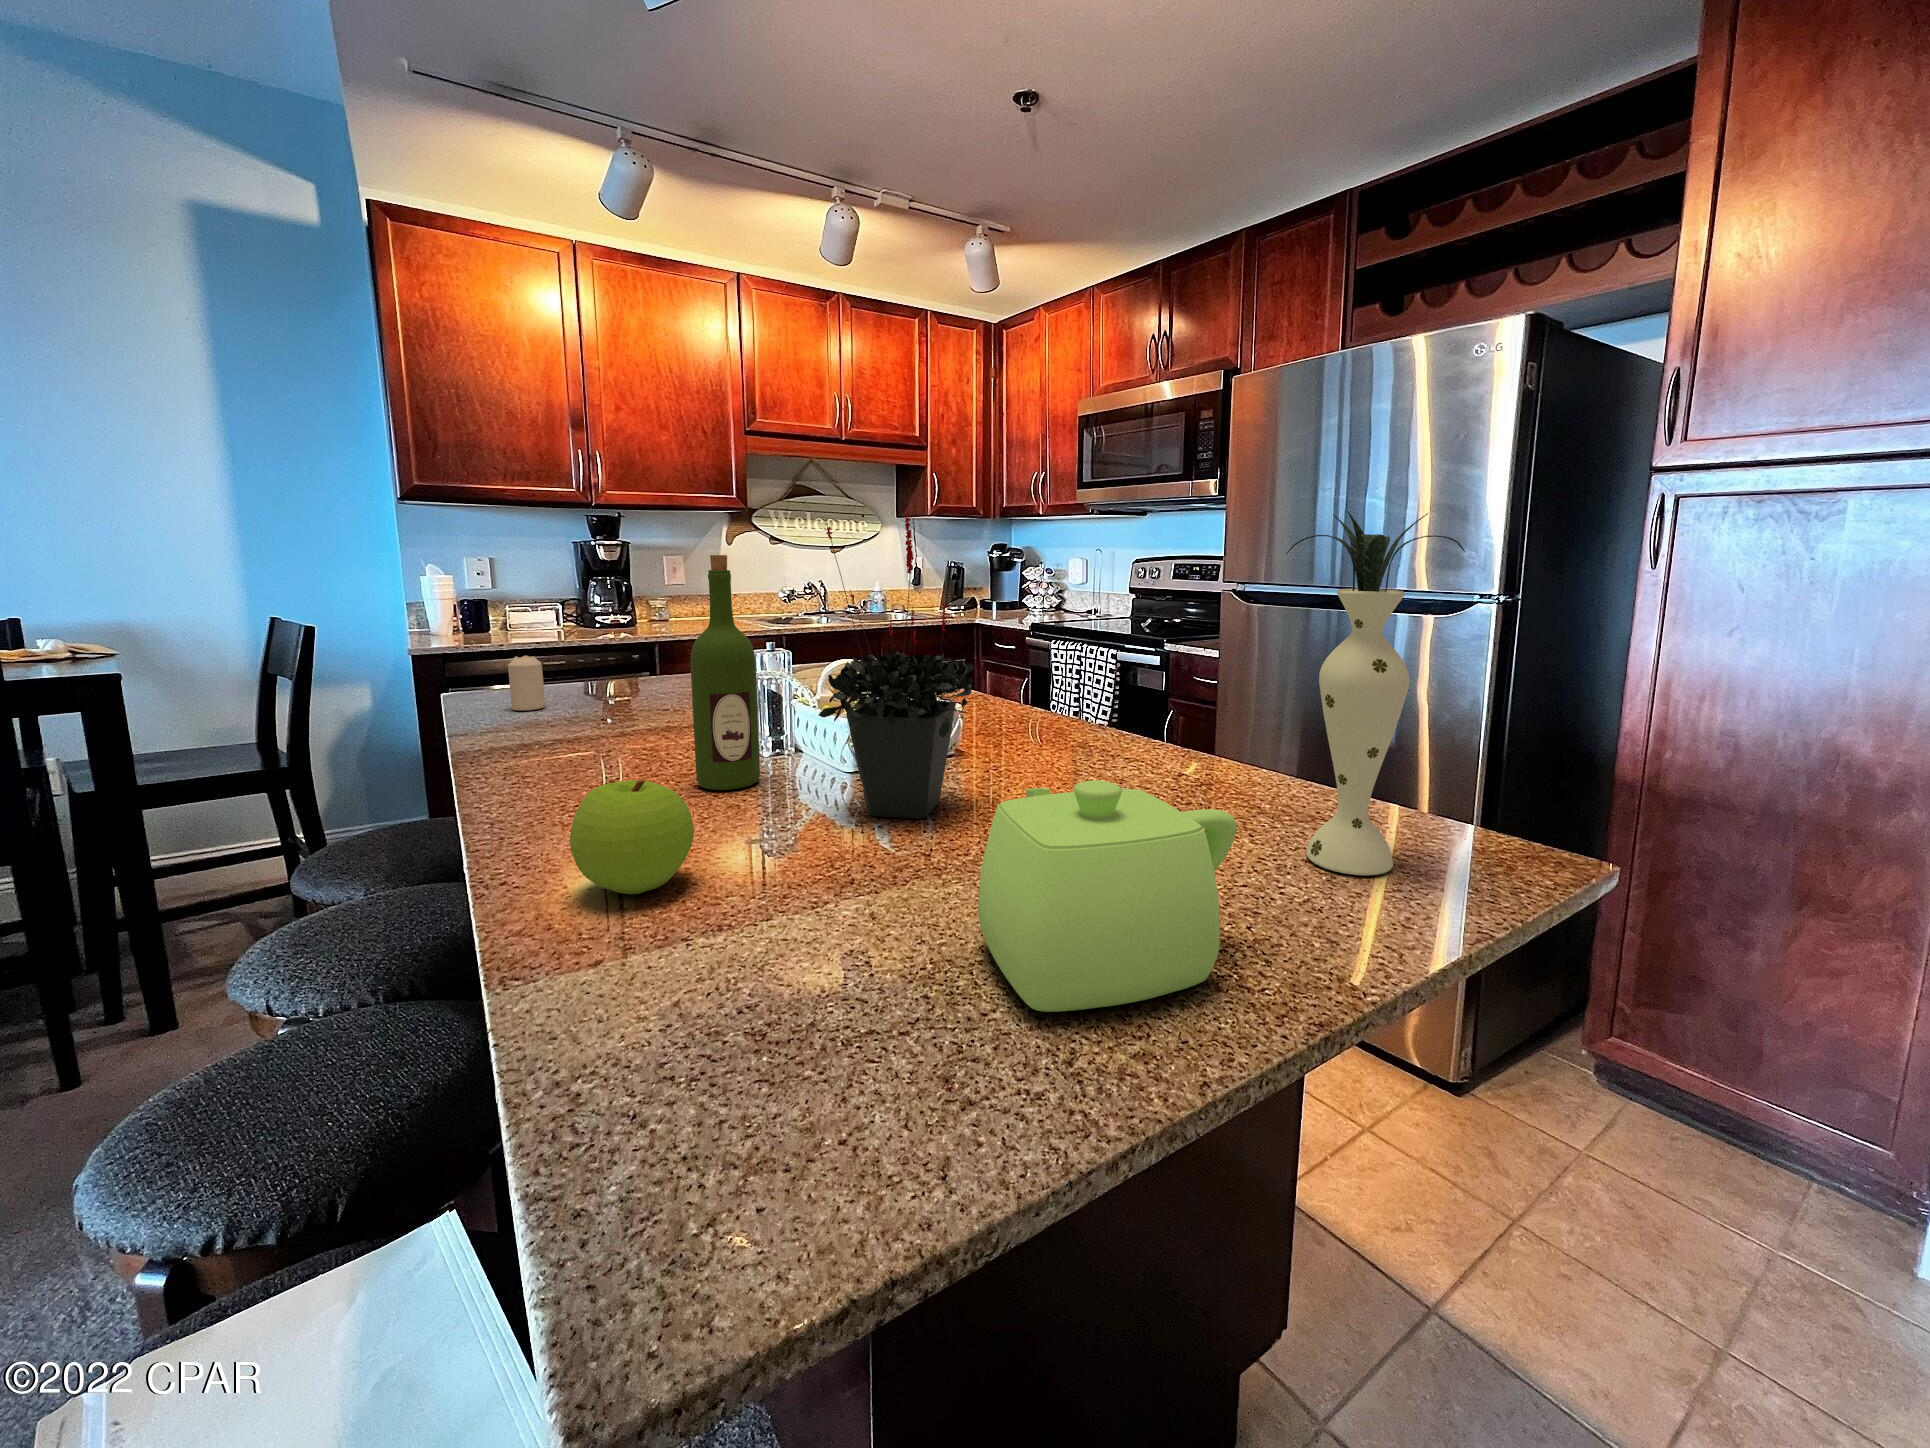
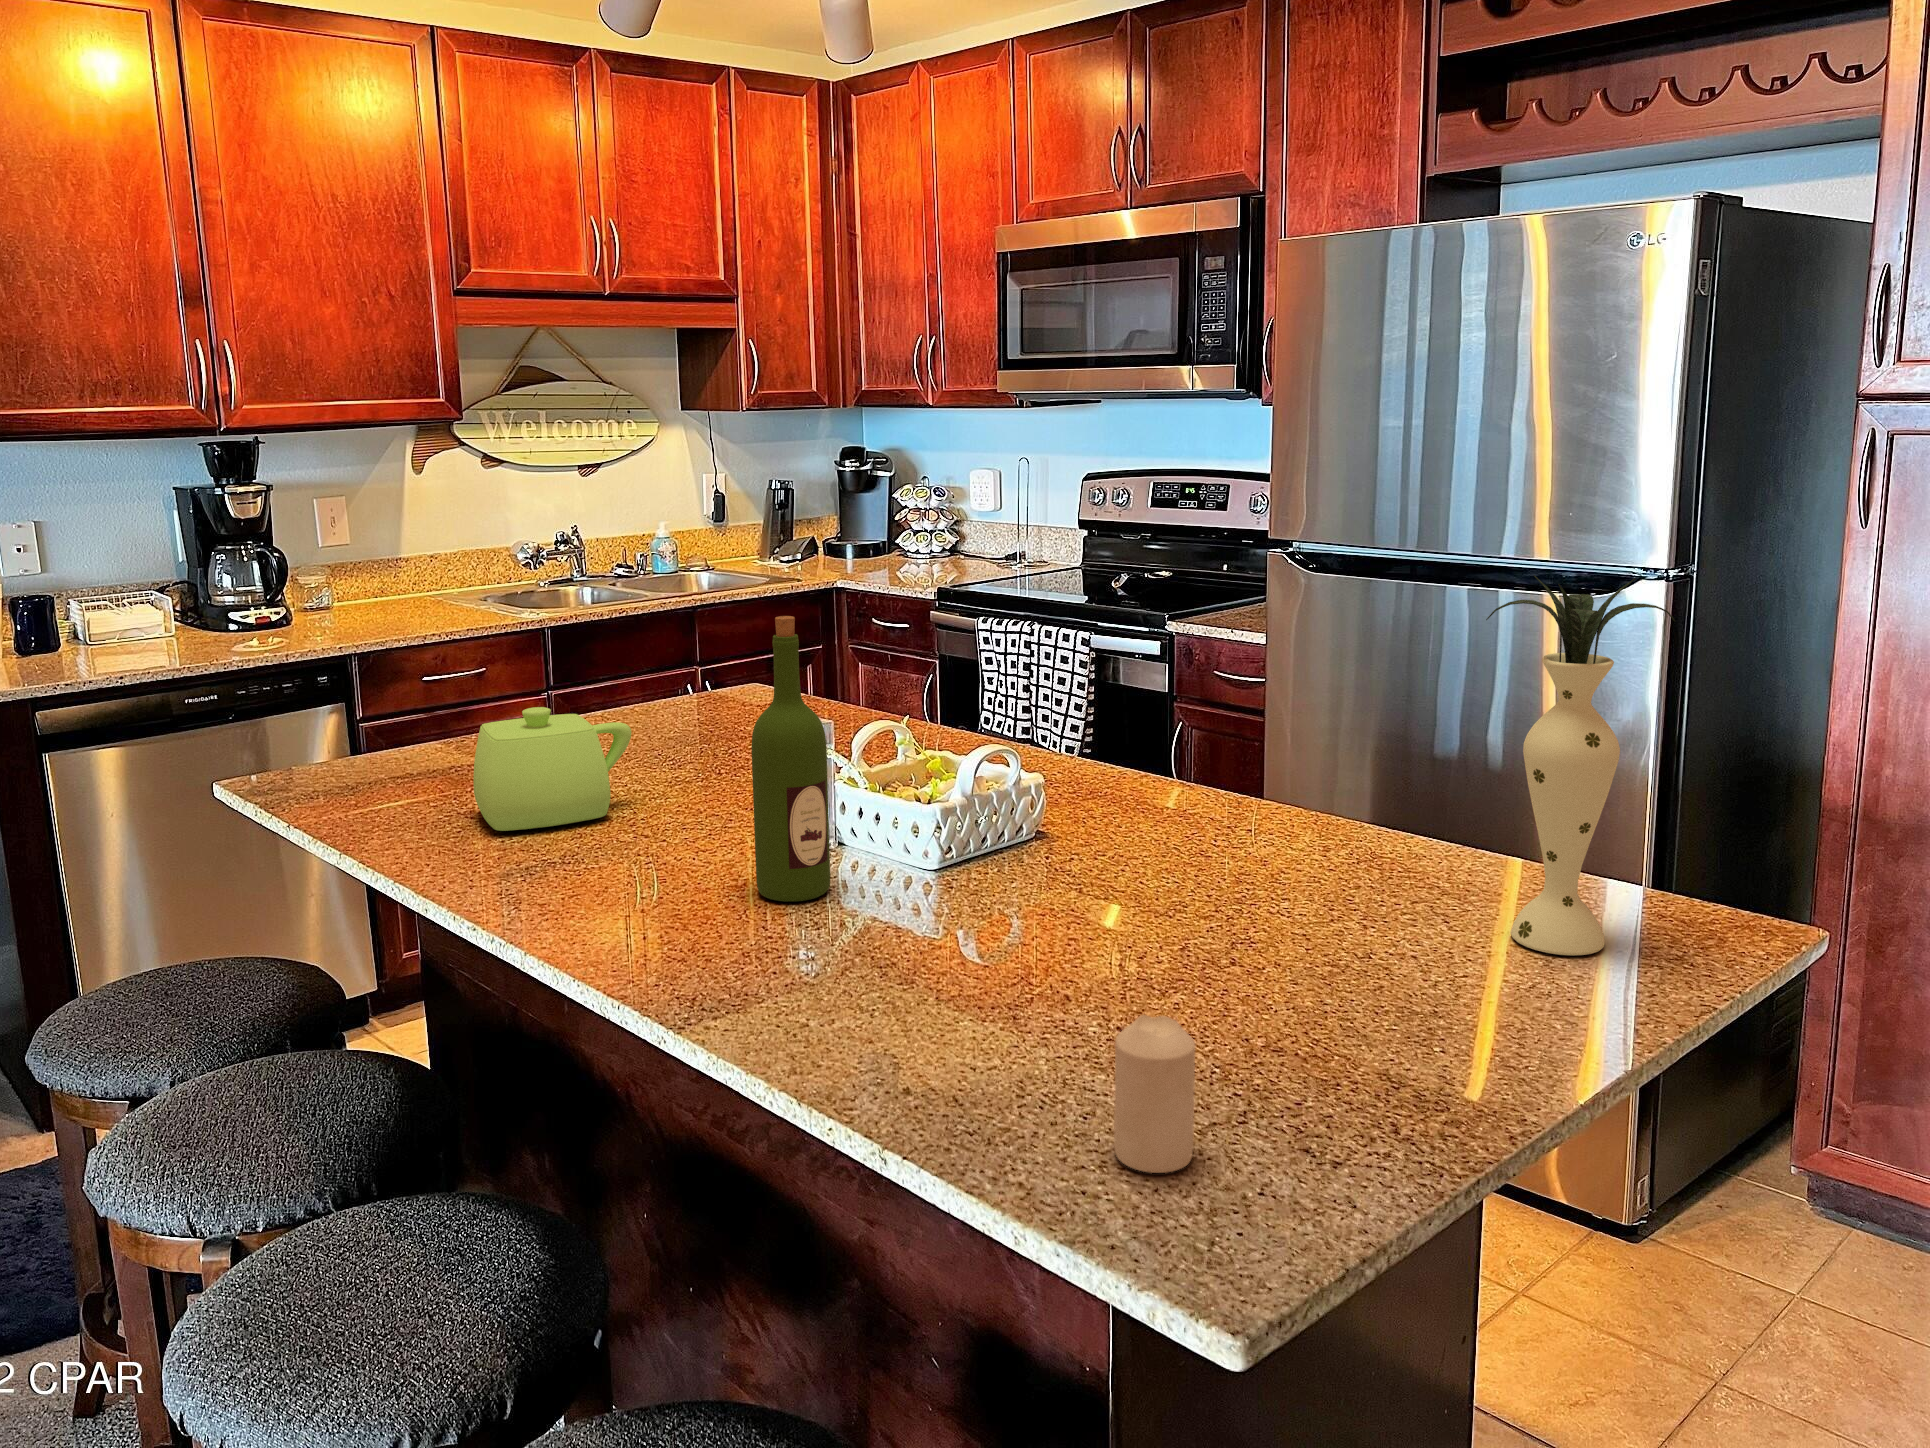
potted plant: present [818,511,975,819] -> none [947,585,1125,923]
candle: present [508,656,545,710] -> present [1114,1015,1195,1173]
apple: present [570,780,694,894] -> none [785,906,905,1027]
teapot: present [978,781,1237,1012] -> present [473,707,631,831]

